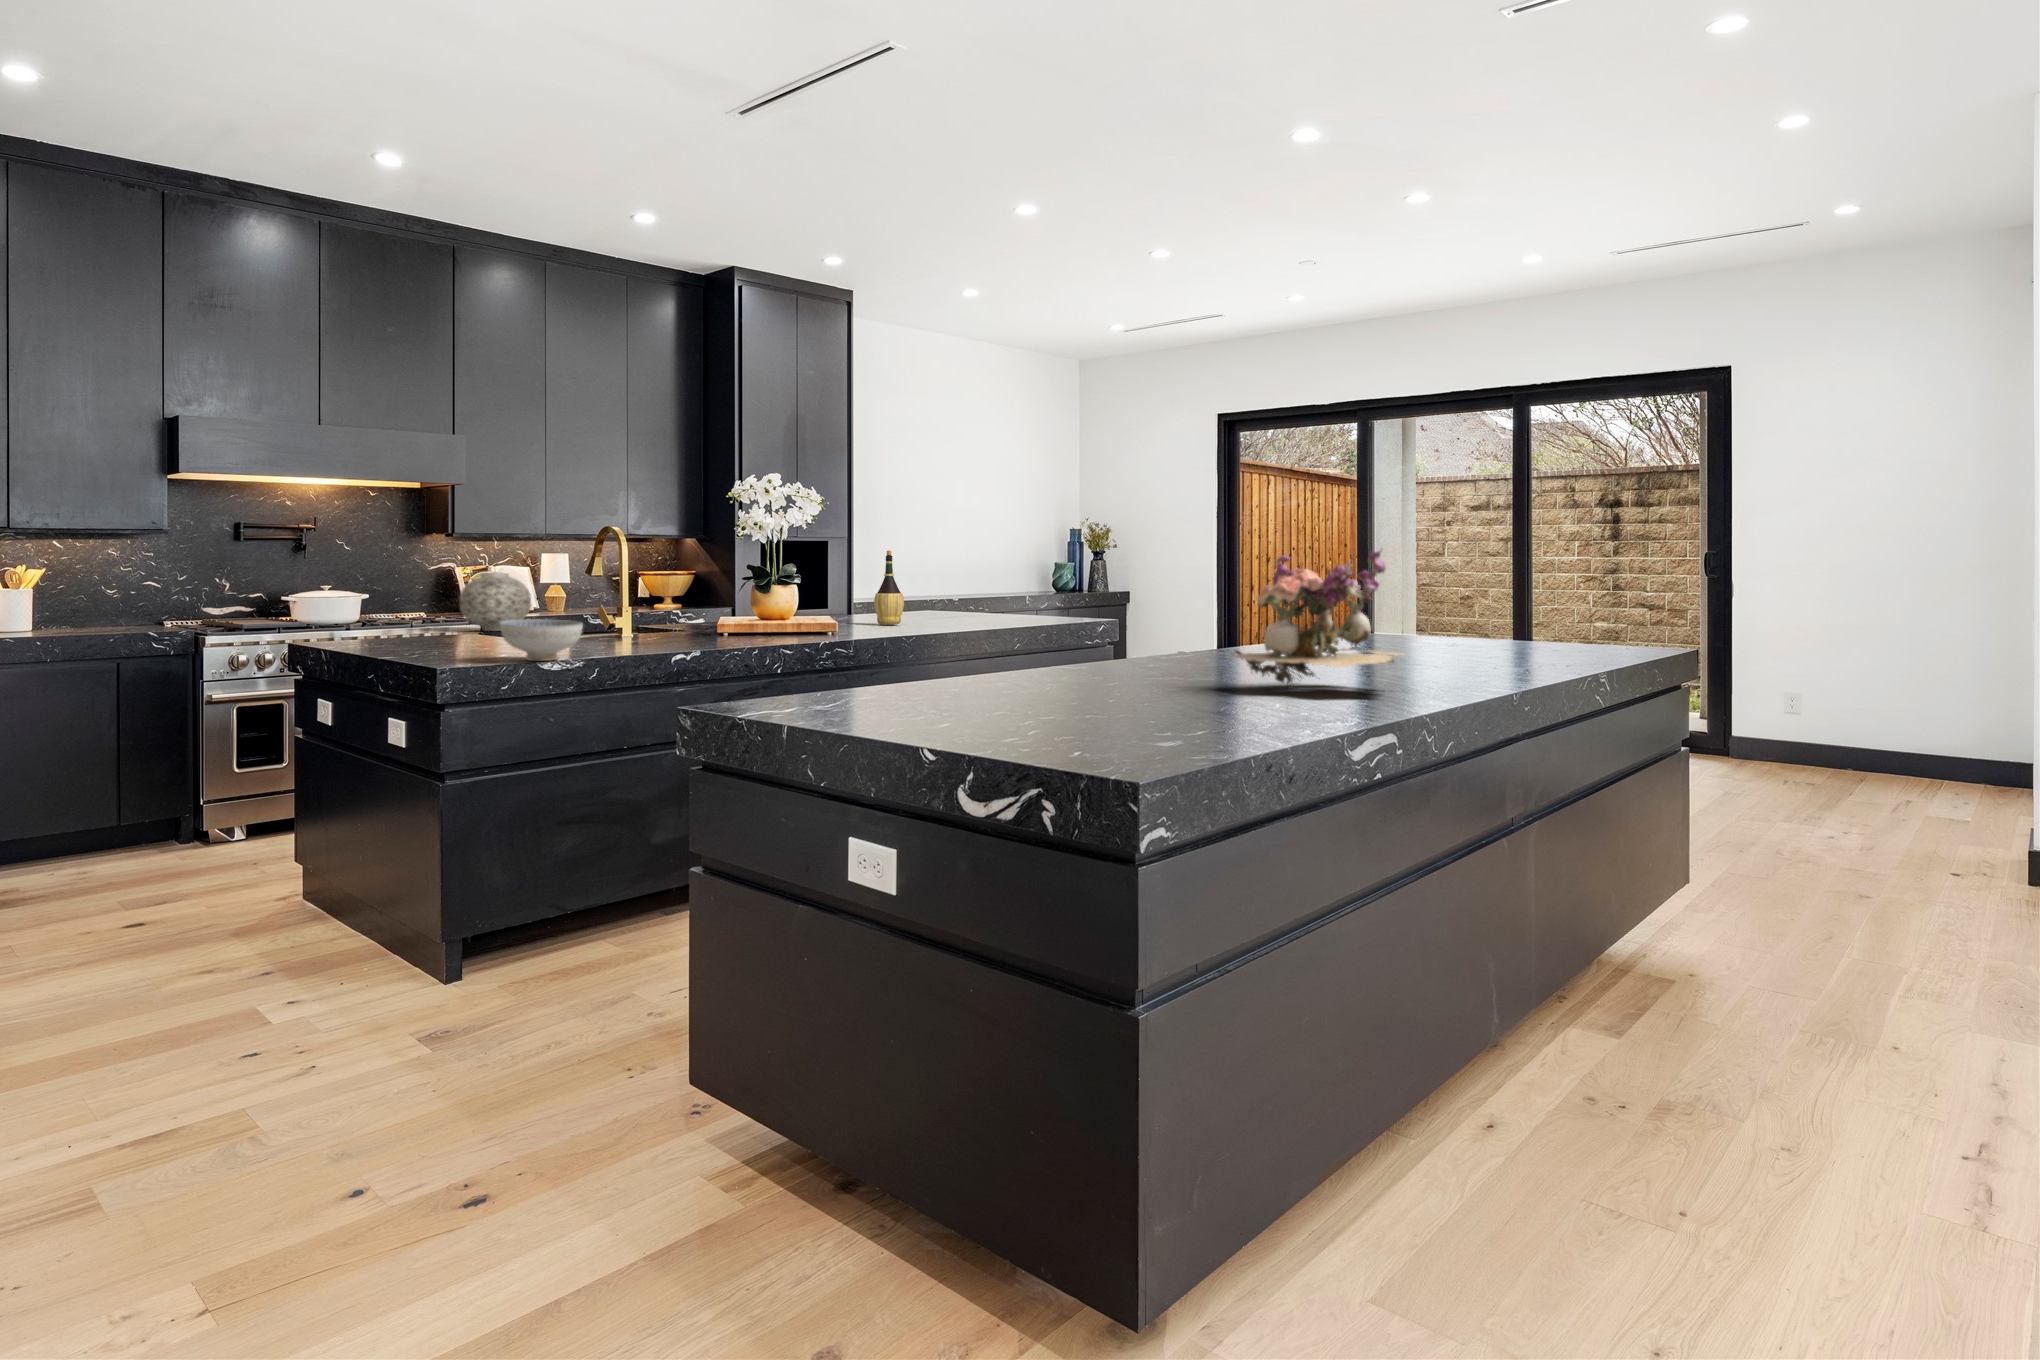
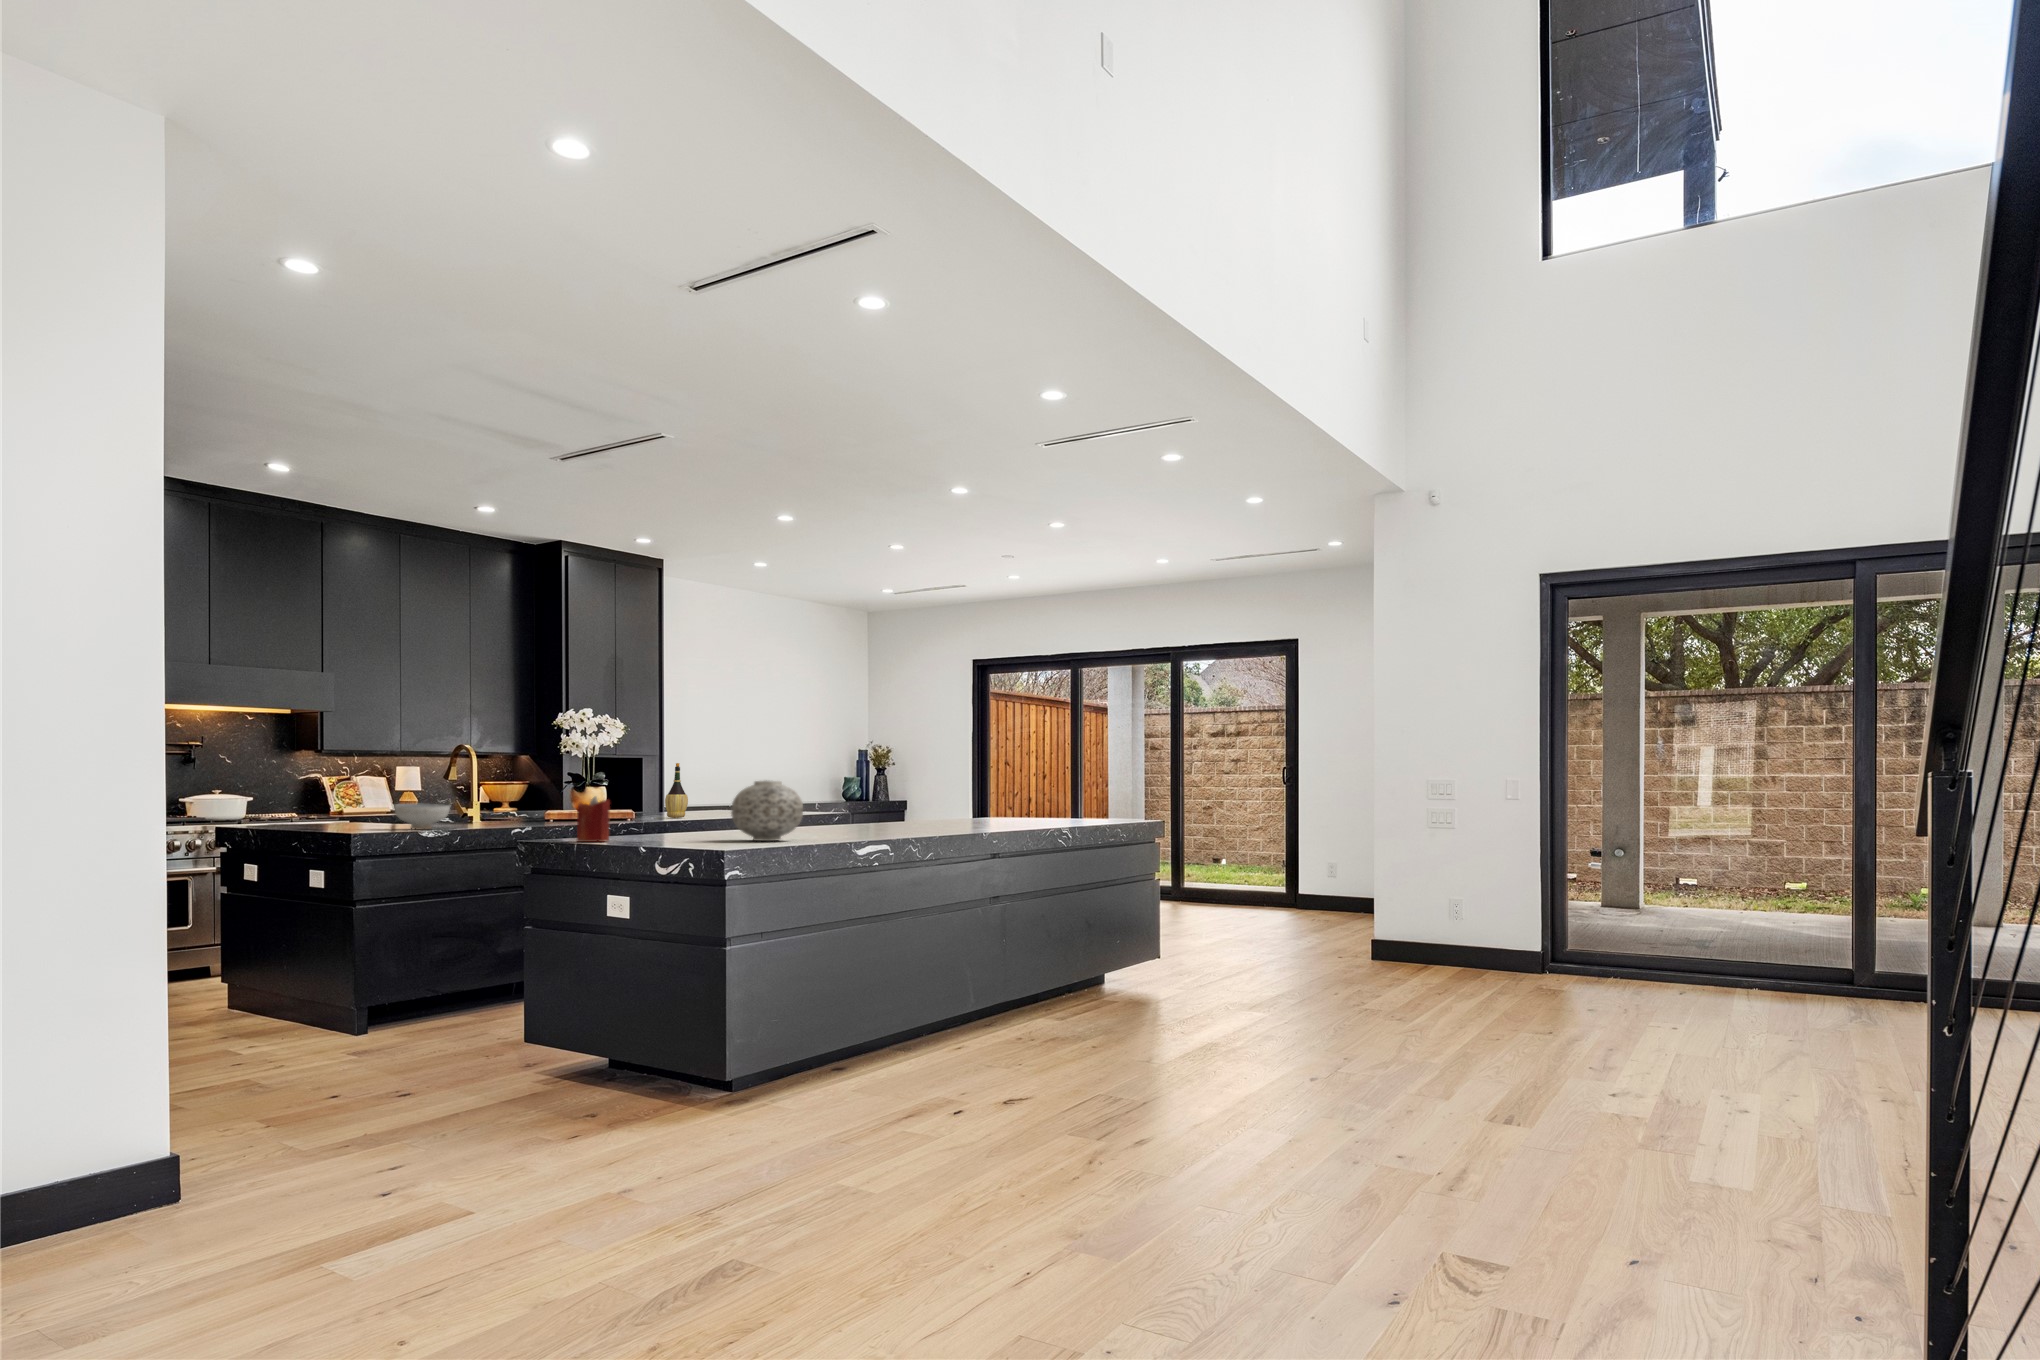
flower arrangement: present [1228,548,1404,686] -> none [840,755,943,834]
vase: present [460,573,531,631] -> present [731,780,803,841]
candle: none [787,633,848,725] -> present [577,797,610,842]

